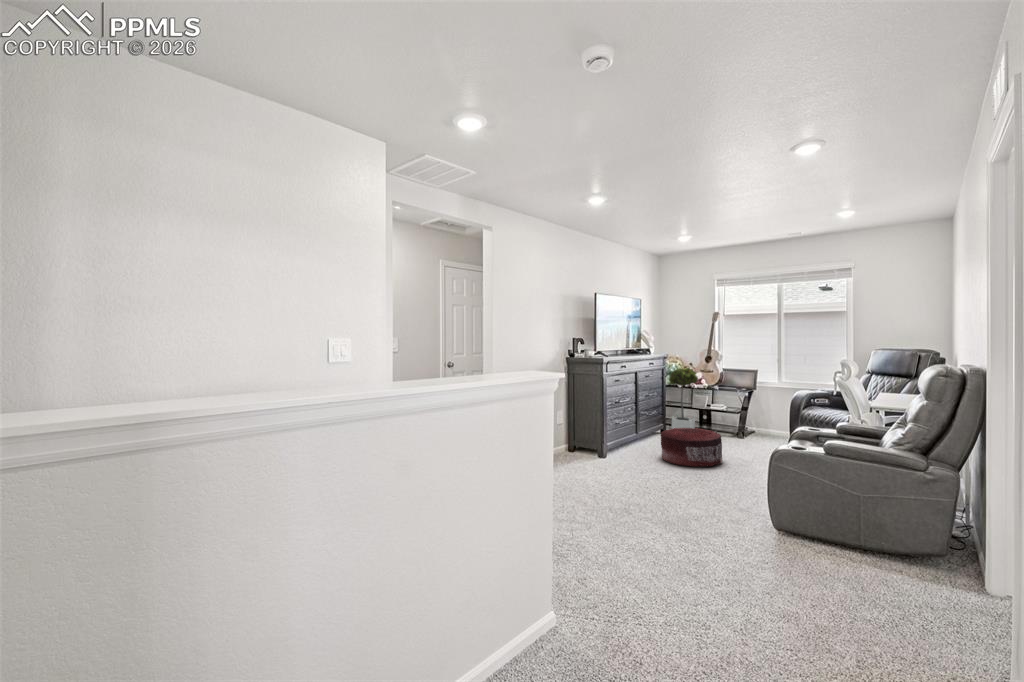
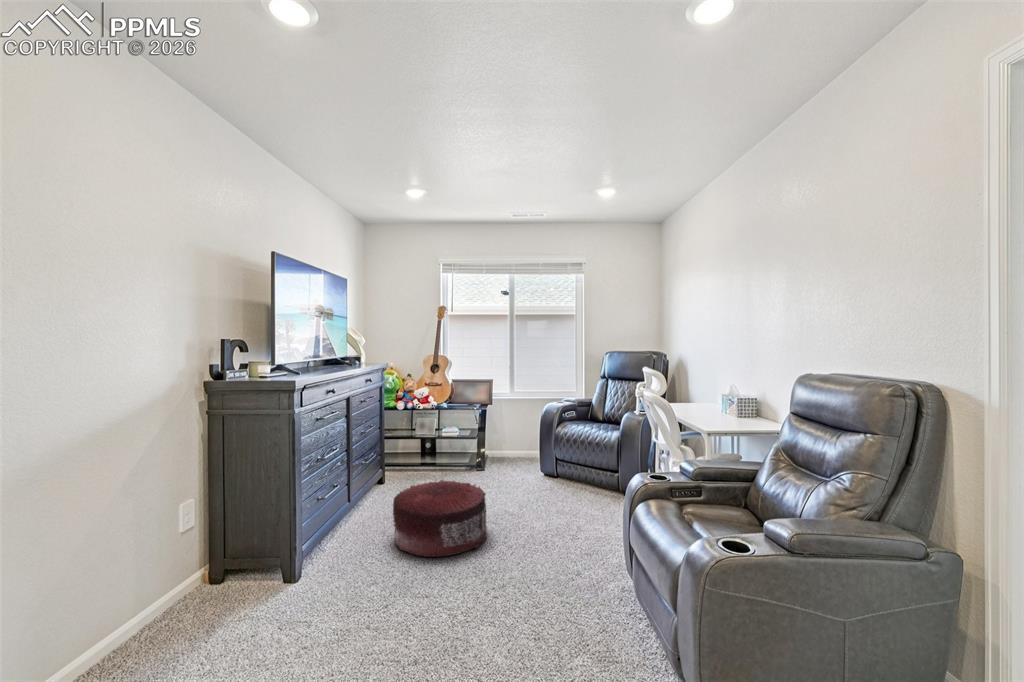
potted tree: present [669,368,698,428] -> none [387,381,426,477]

